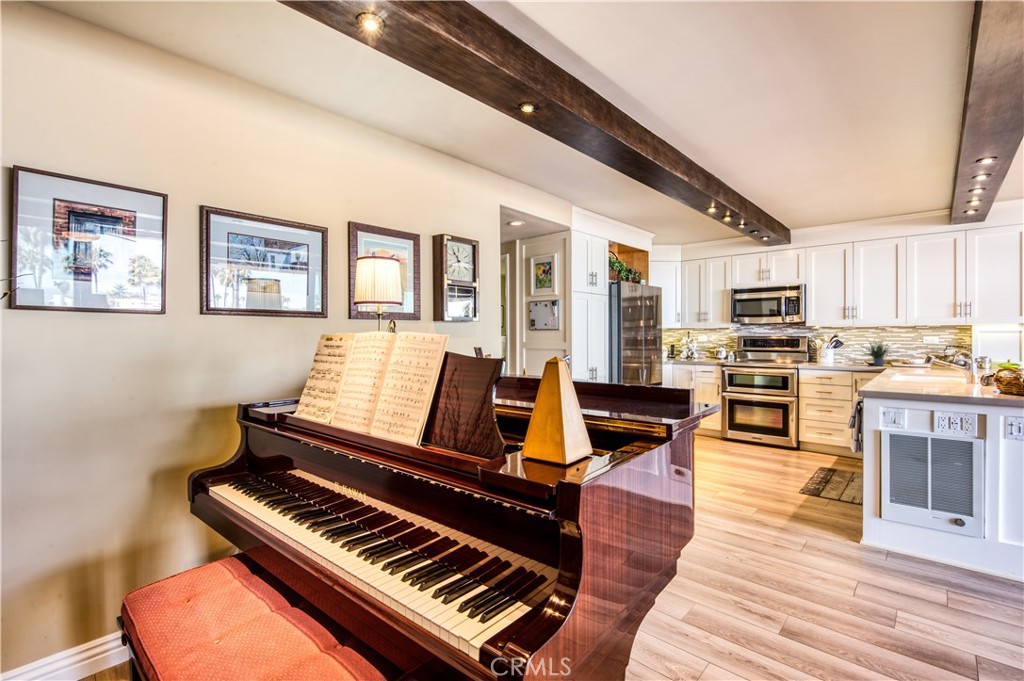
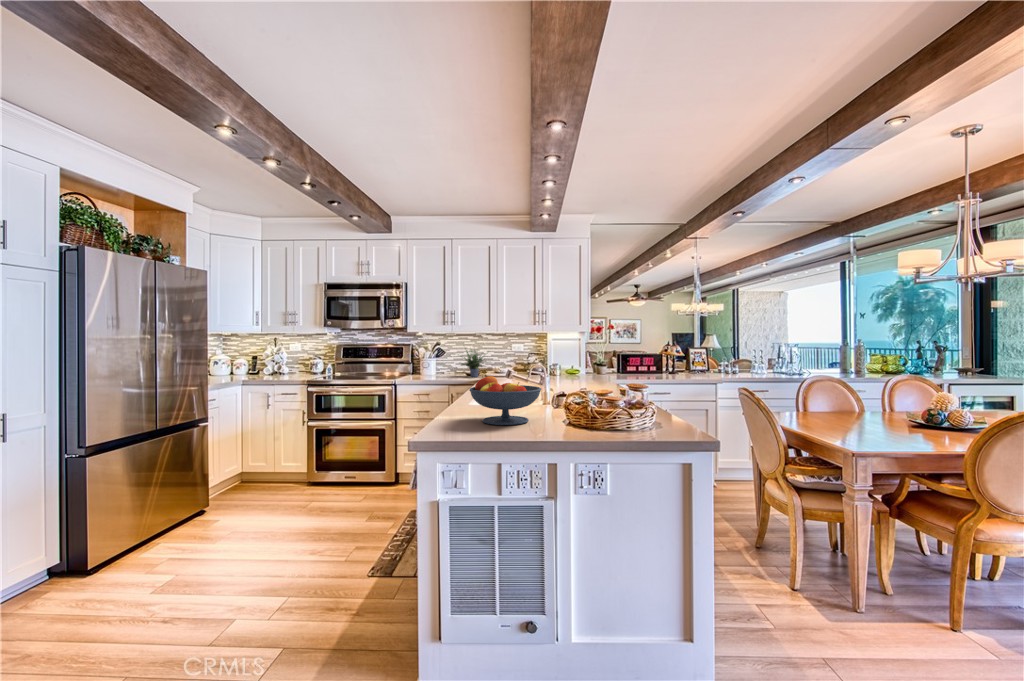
fruit bowl: none [899,353,970,388] -> present [470,376,541,425]

